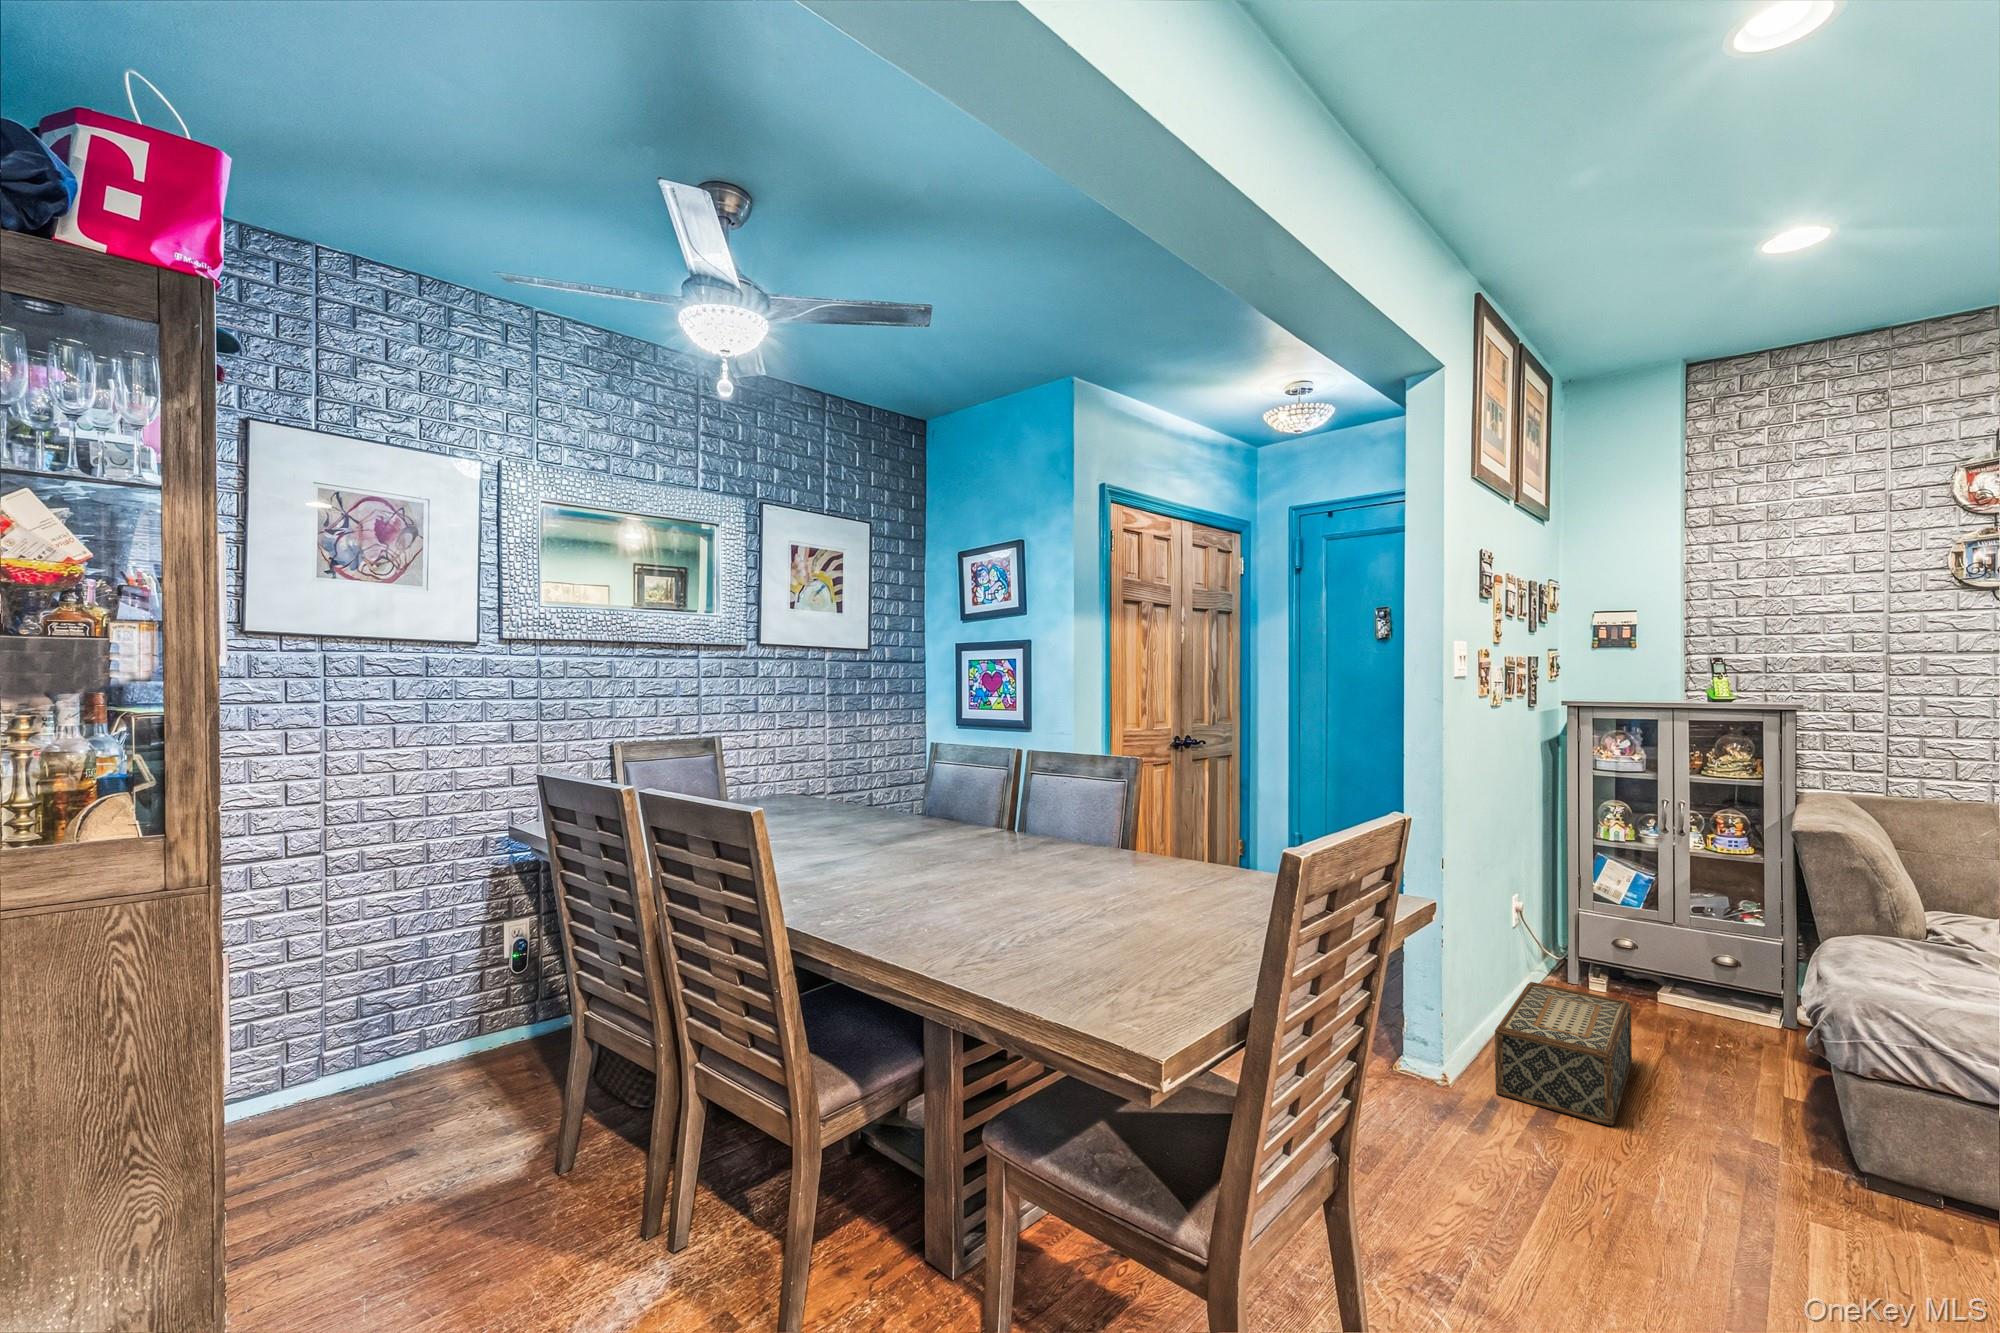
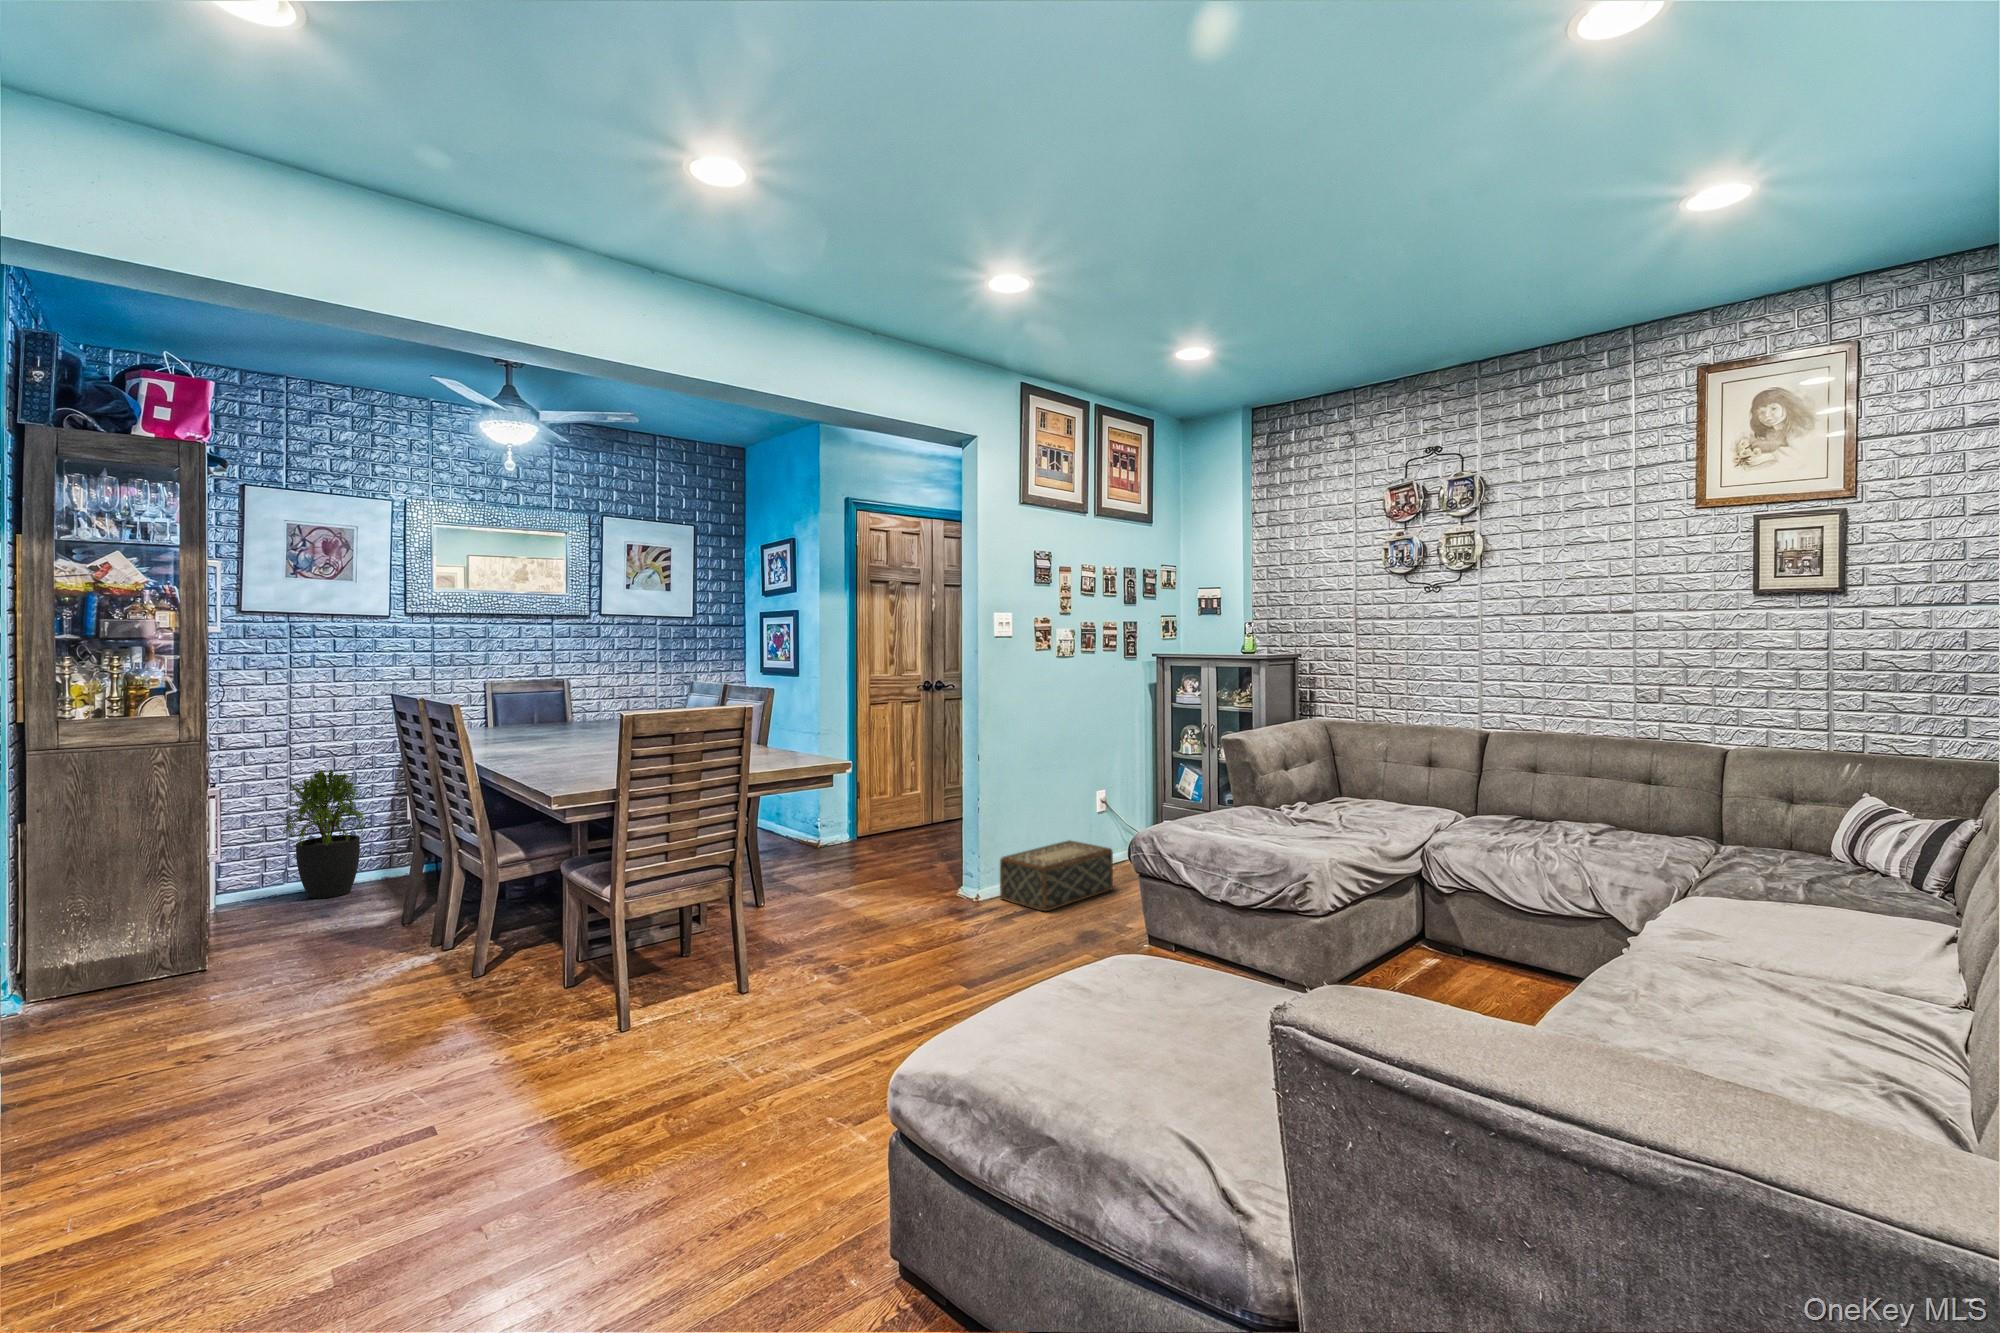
potted plant: none [294,900,452,1129] -> present [283,769,365,898]

